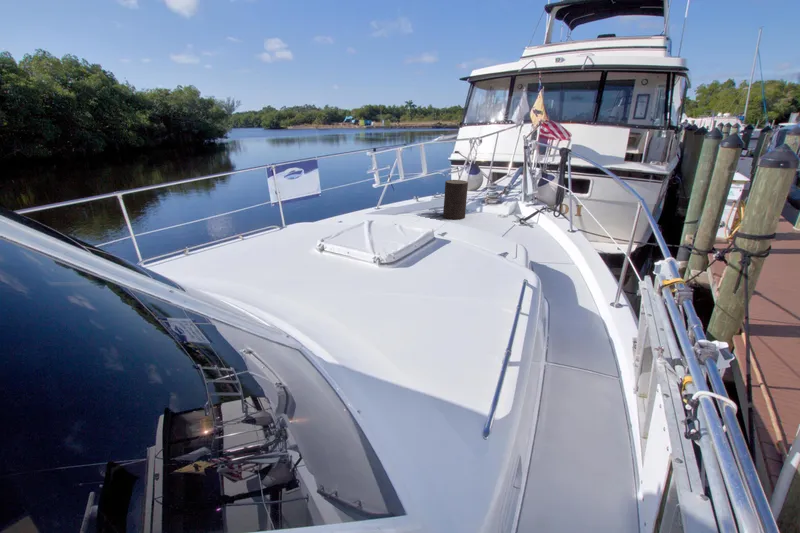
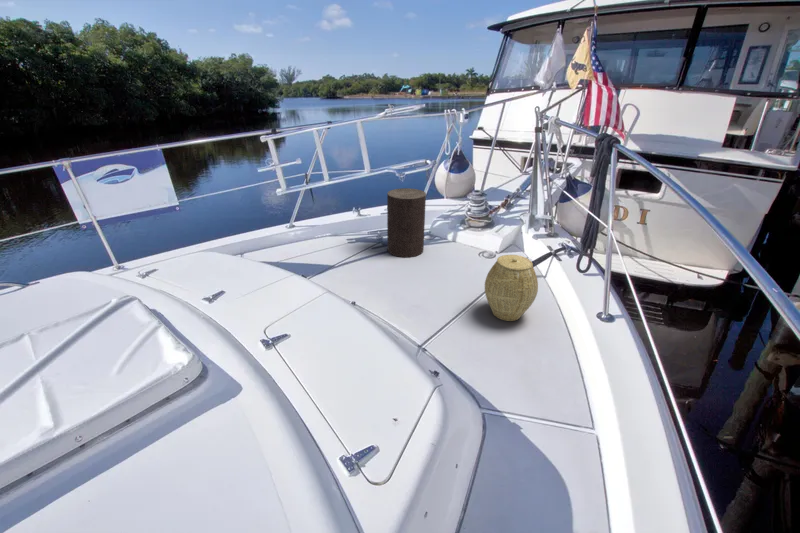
woven basket: none [514,205,541,238] -> present [485,255,538,321]

